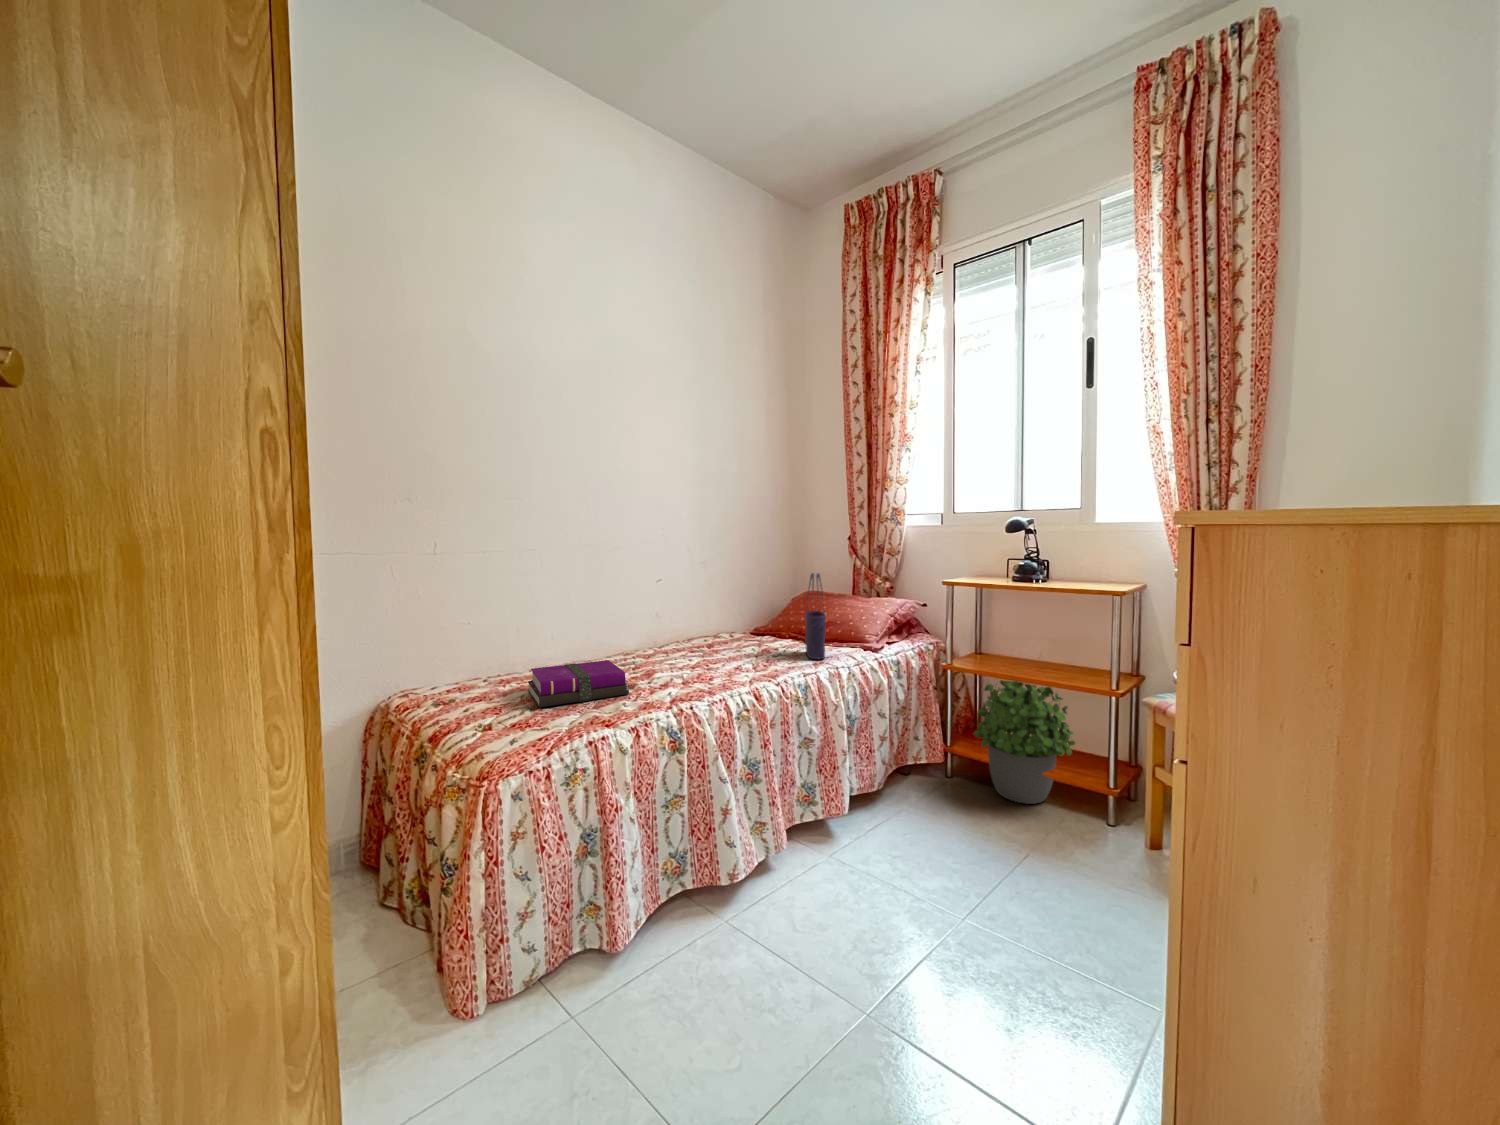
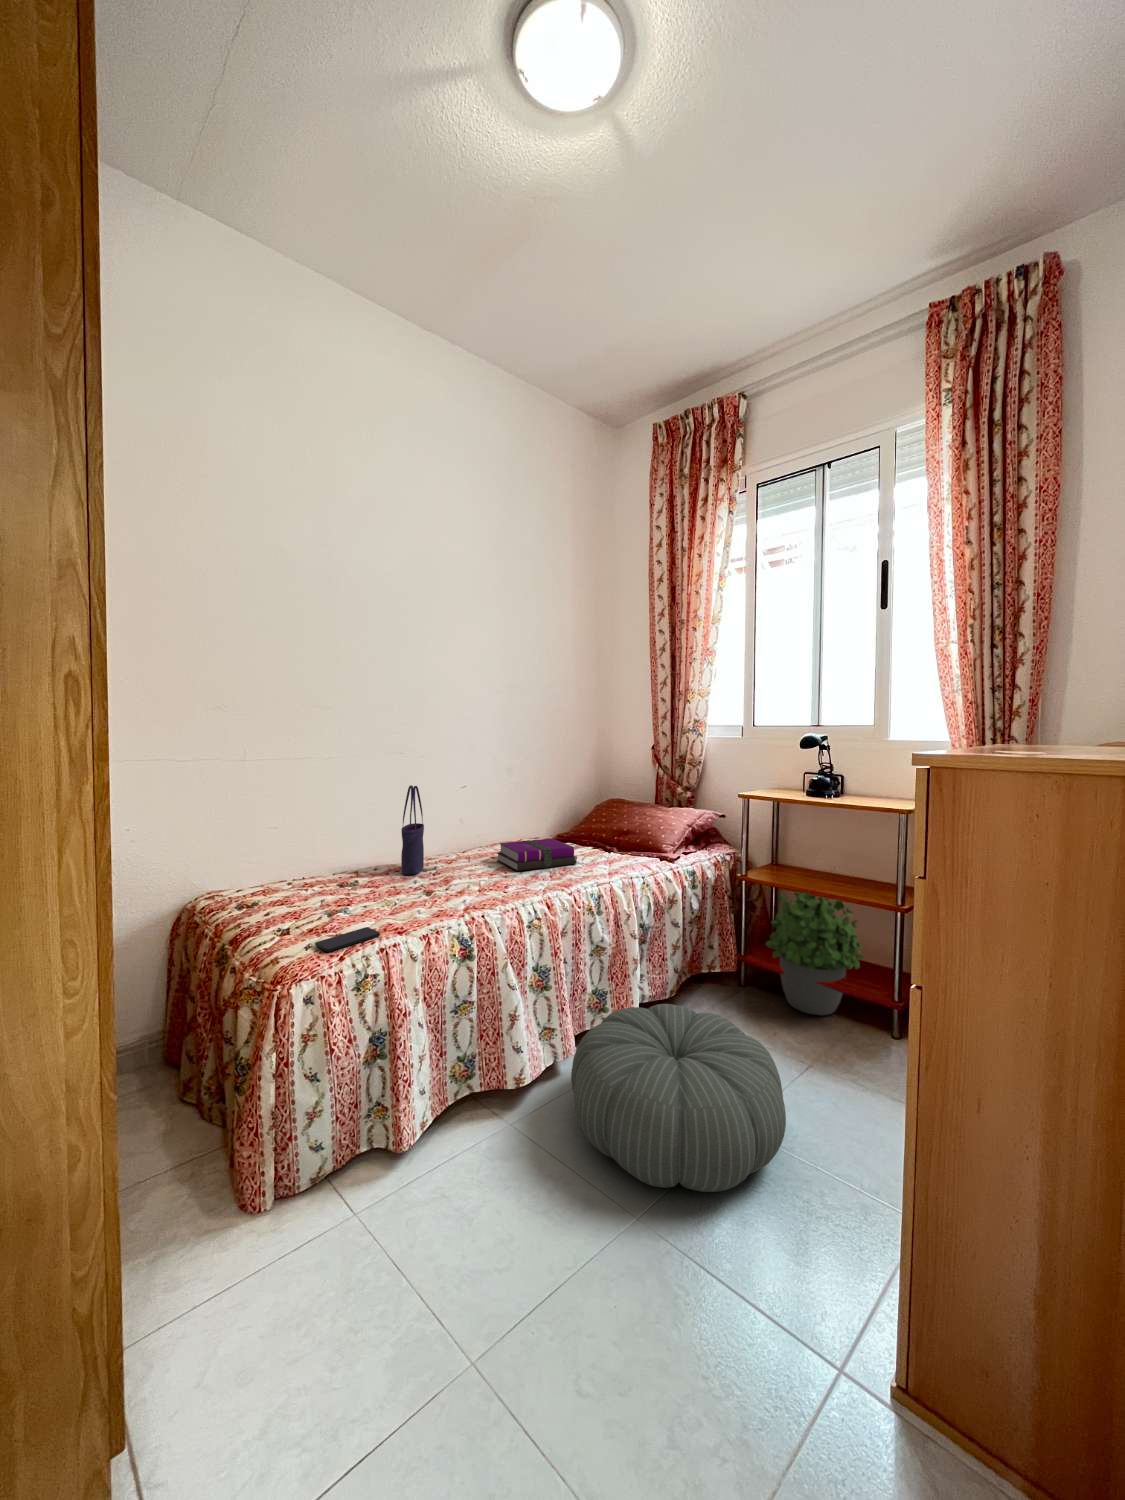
tote bag: present [805,573,826,659] -> present [401,785,424,874]
notebook: present [528,660,629,707] -> present [497,839,577,871]
smartphone: none [520,721,587,746] -> present [315,927,380,952]
pouf: none [789,794,1014,982] -> present [571,1004,786,1192]

